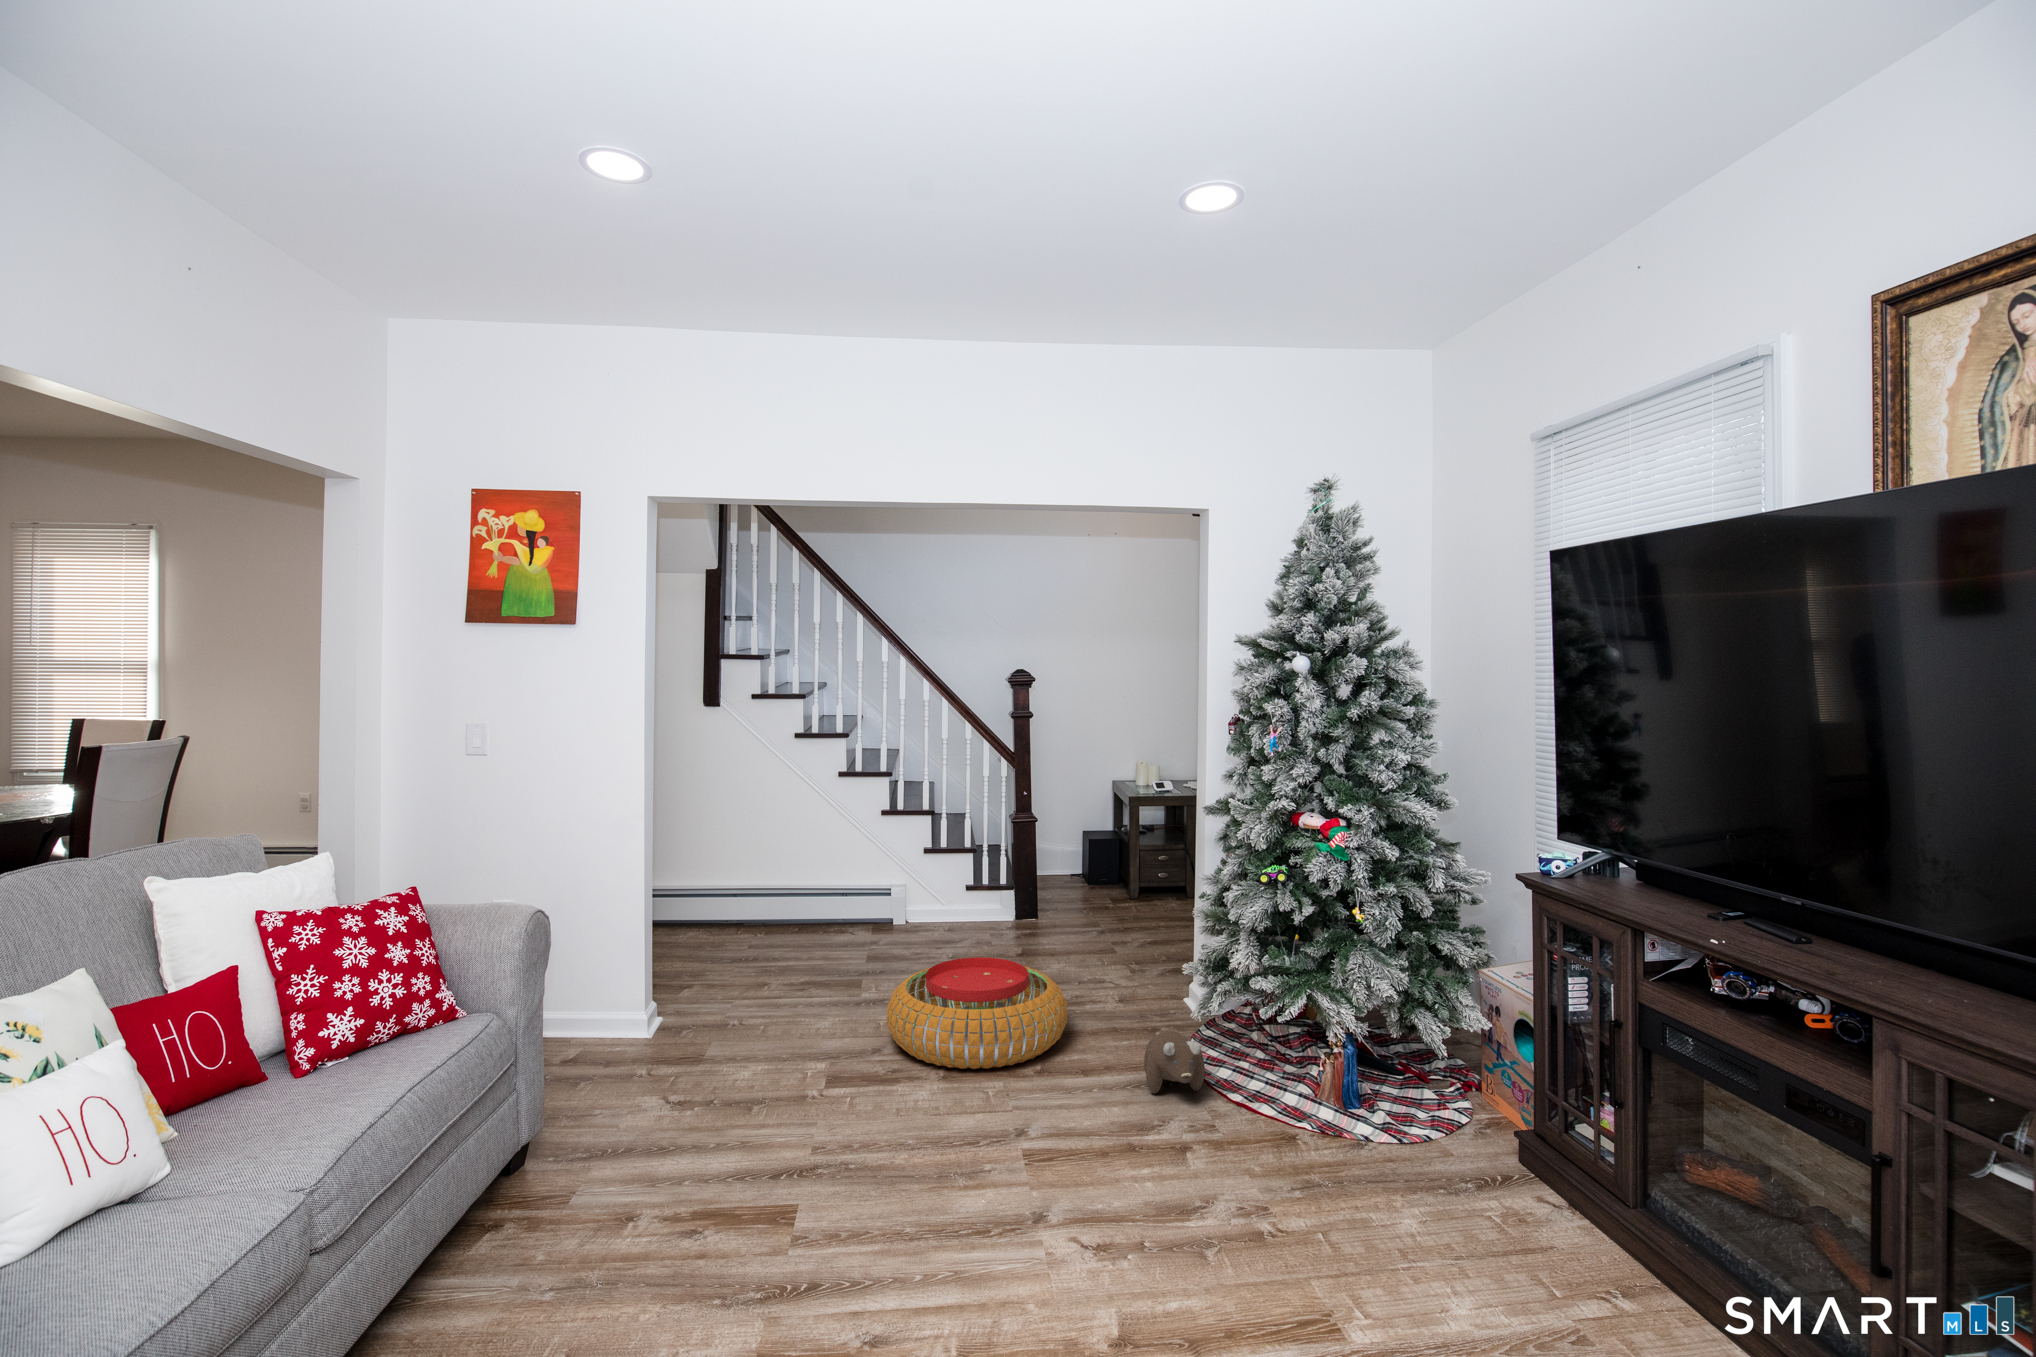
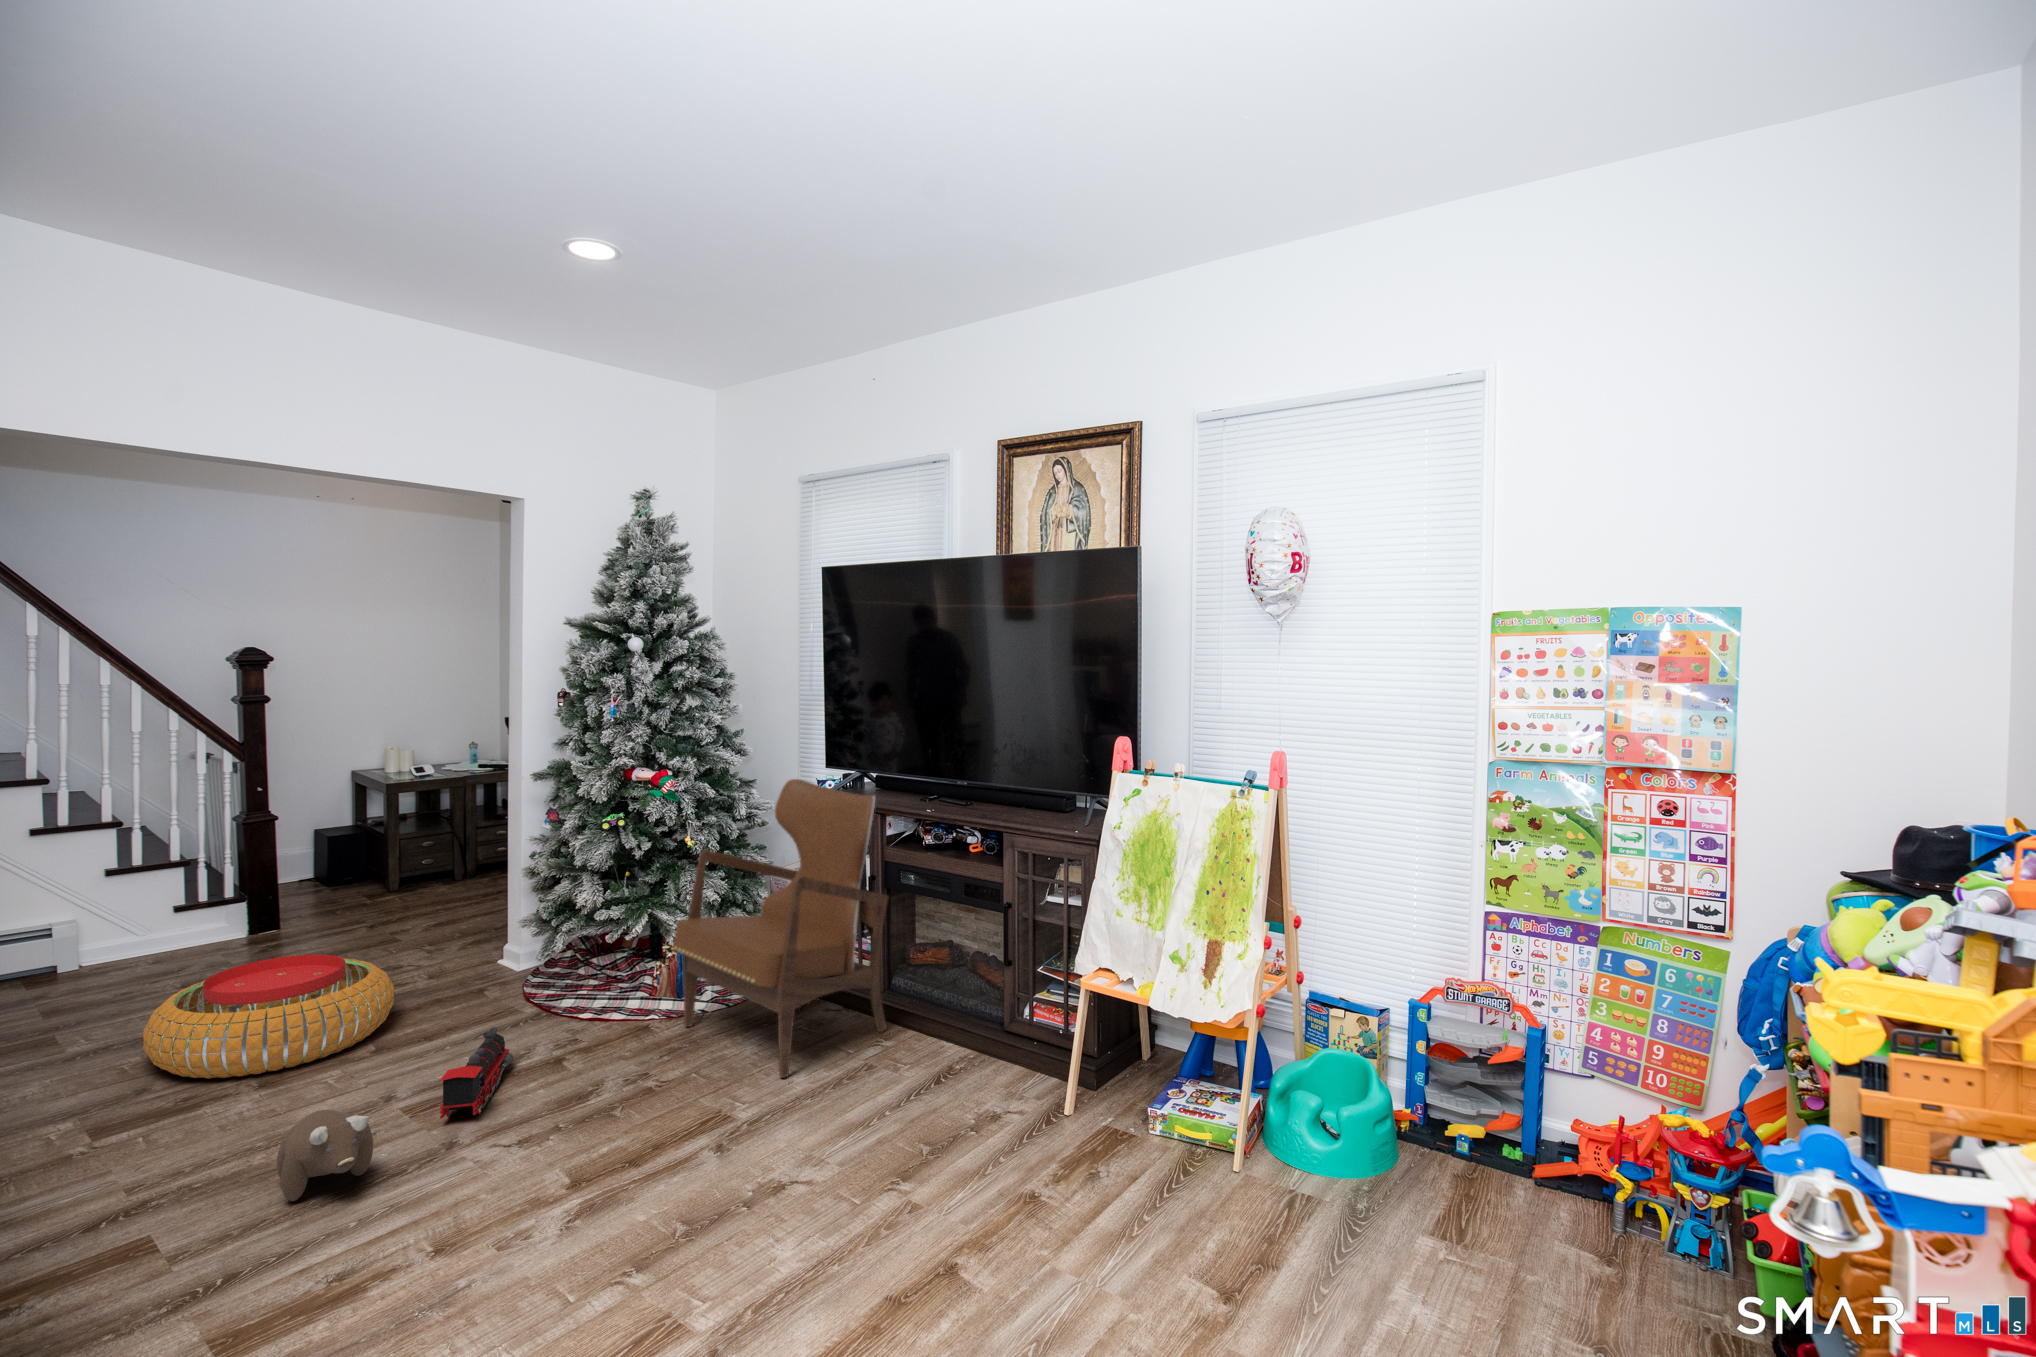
armchair: none [1313,853,1631,1298] -> present [673,779,888,1078]
plush toy: present [1144,1030,1205,1094] -> present [277,1110,373,1201]
toy train: none [1042,1090,1136,1192] -> present [440,1026,513,1118]

